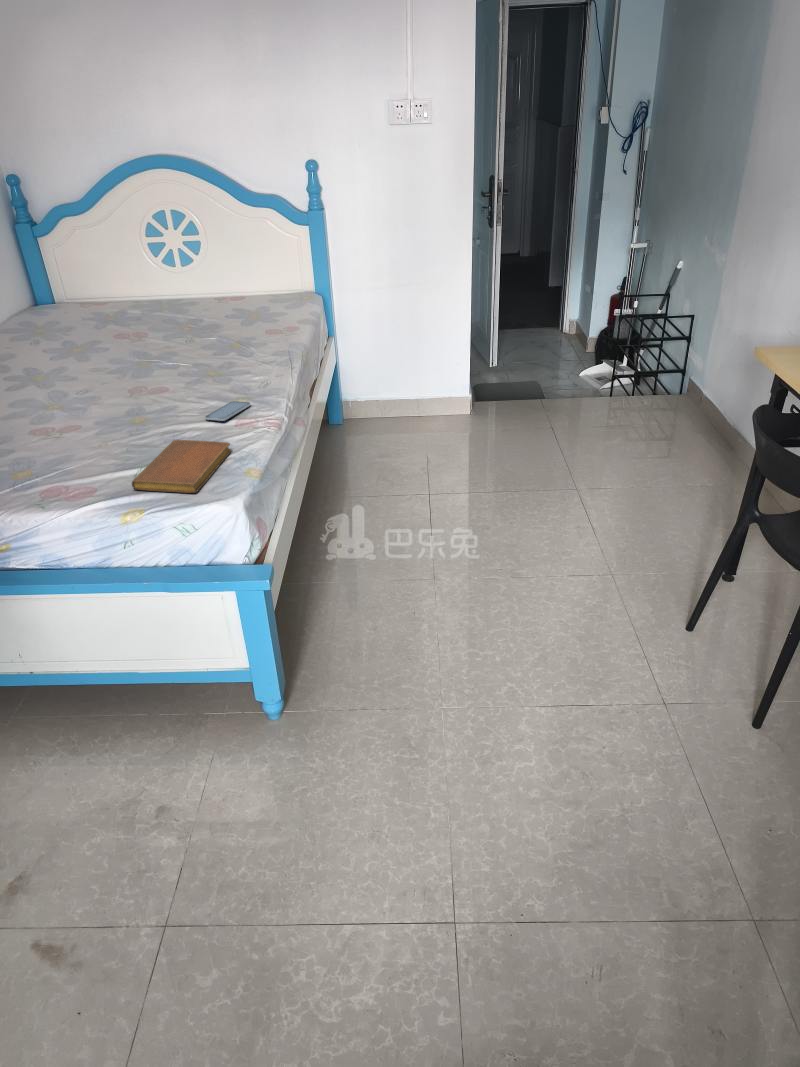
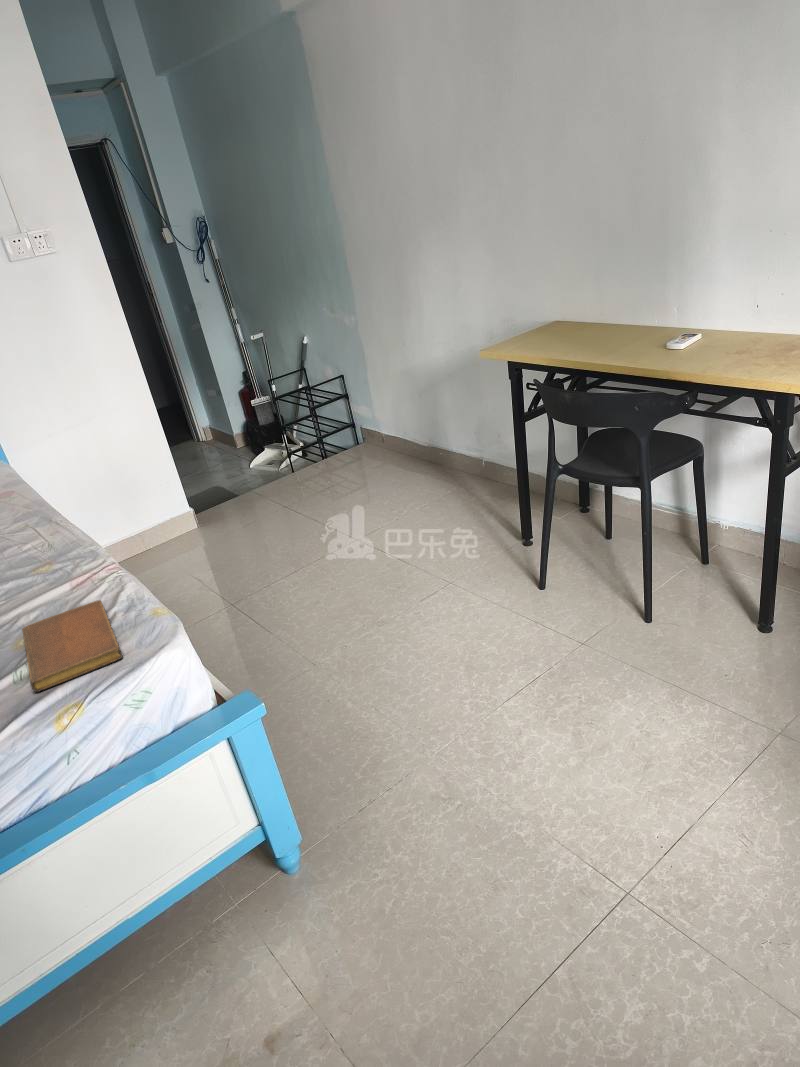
smartphone: present [205,401,250,421] -> none [22,564,62,599]

